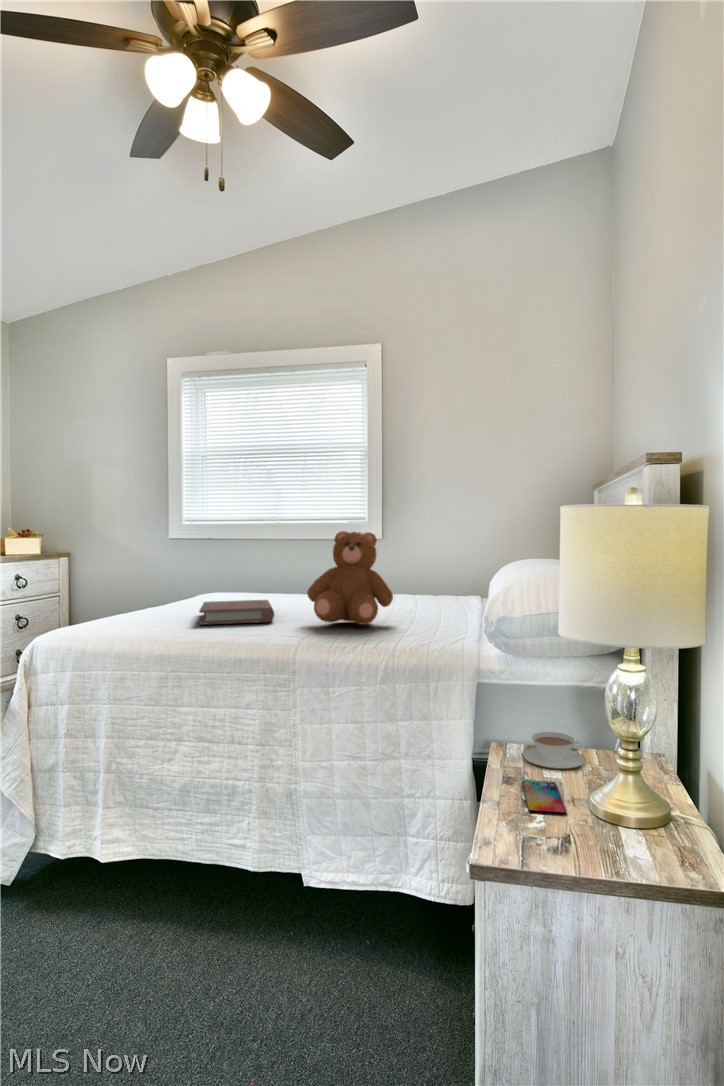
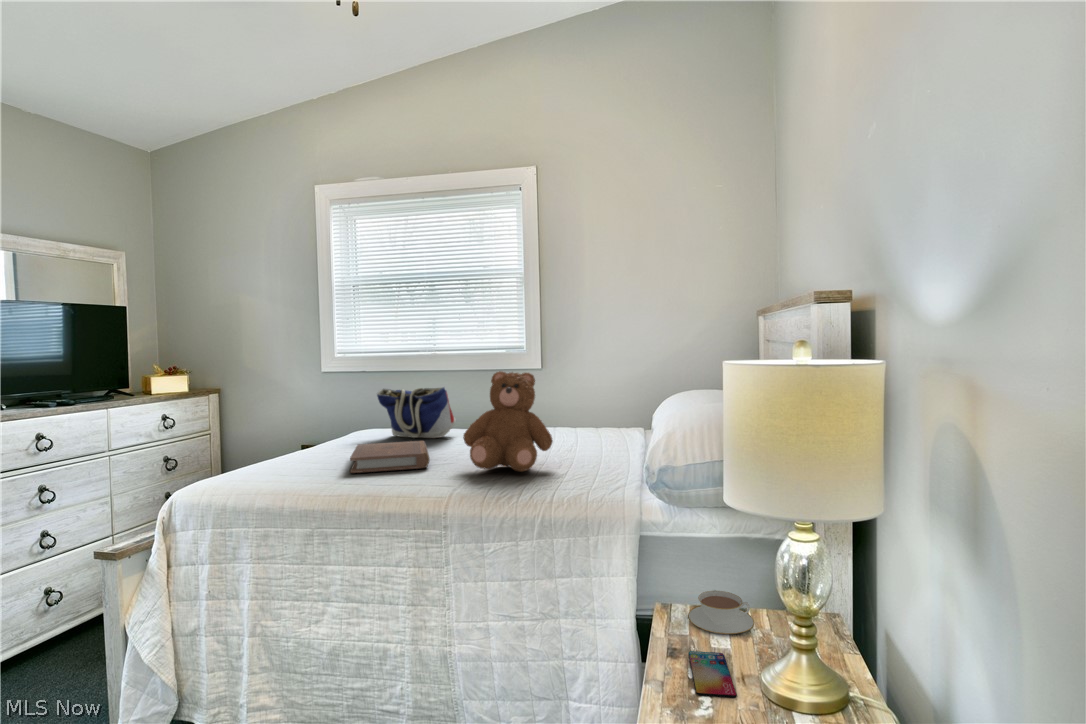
tote bag: none [221,551,297,601] -> present [377,387,456,438]

